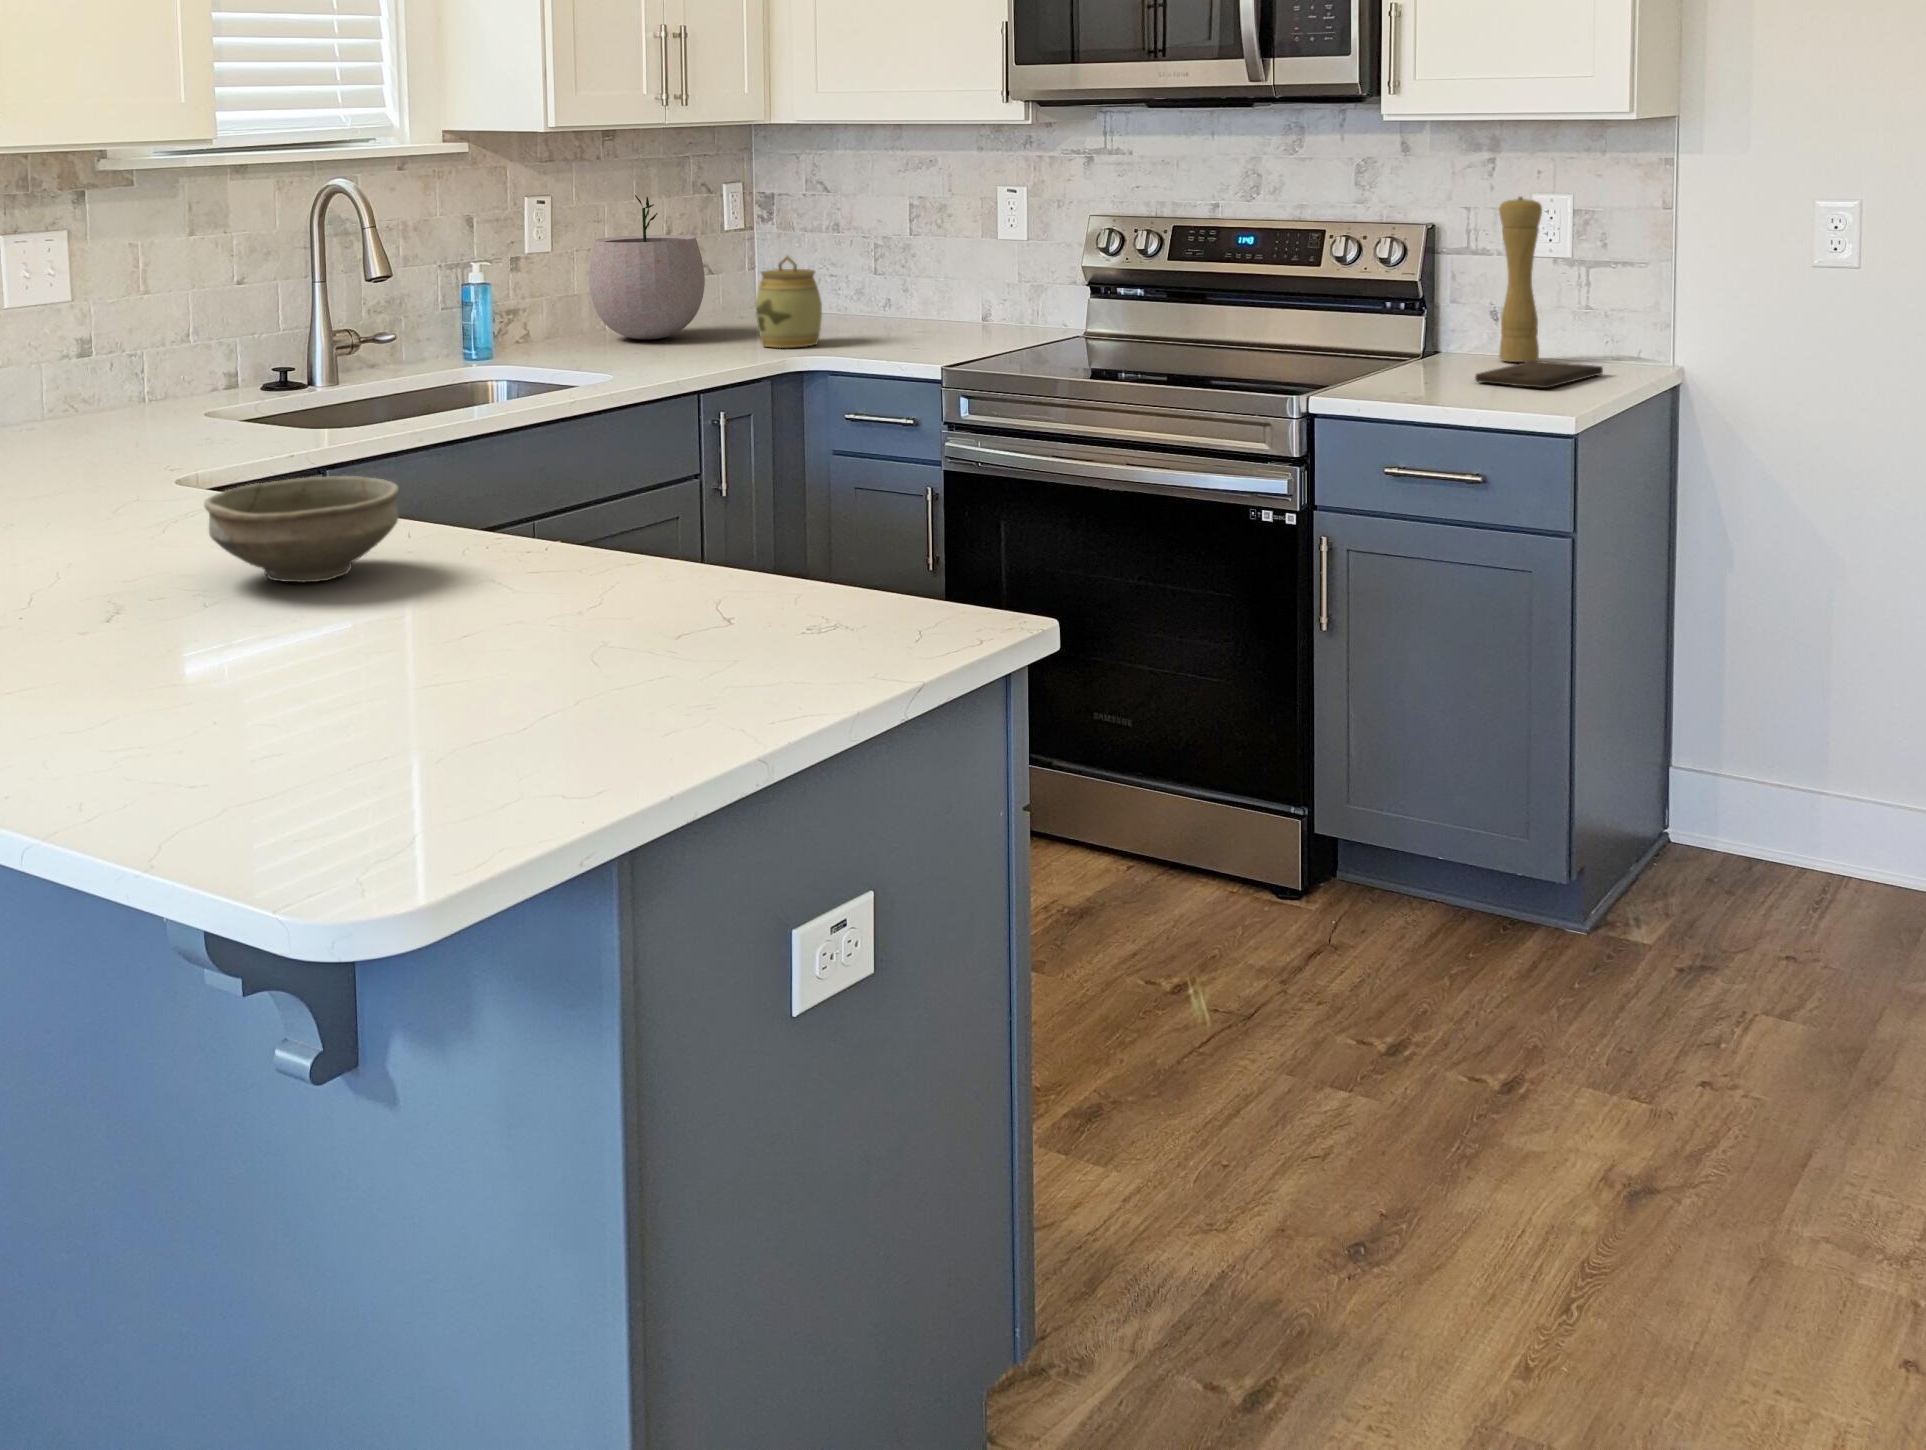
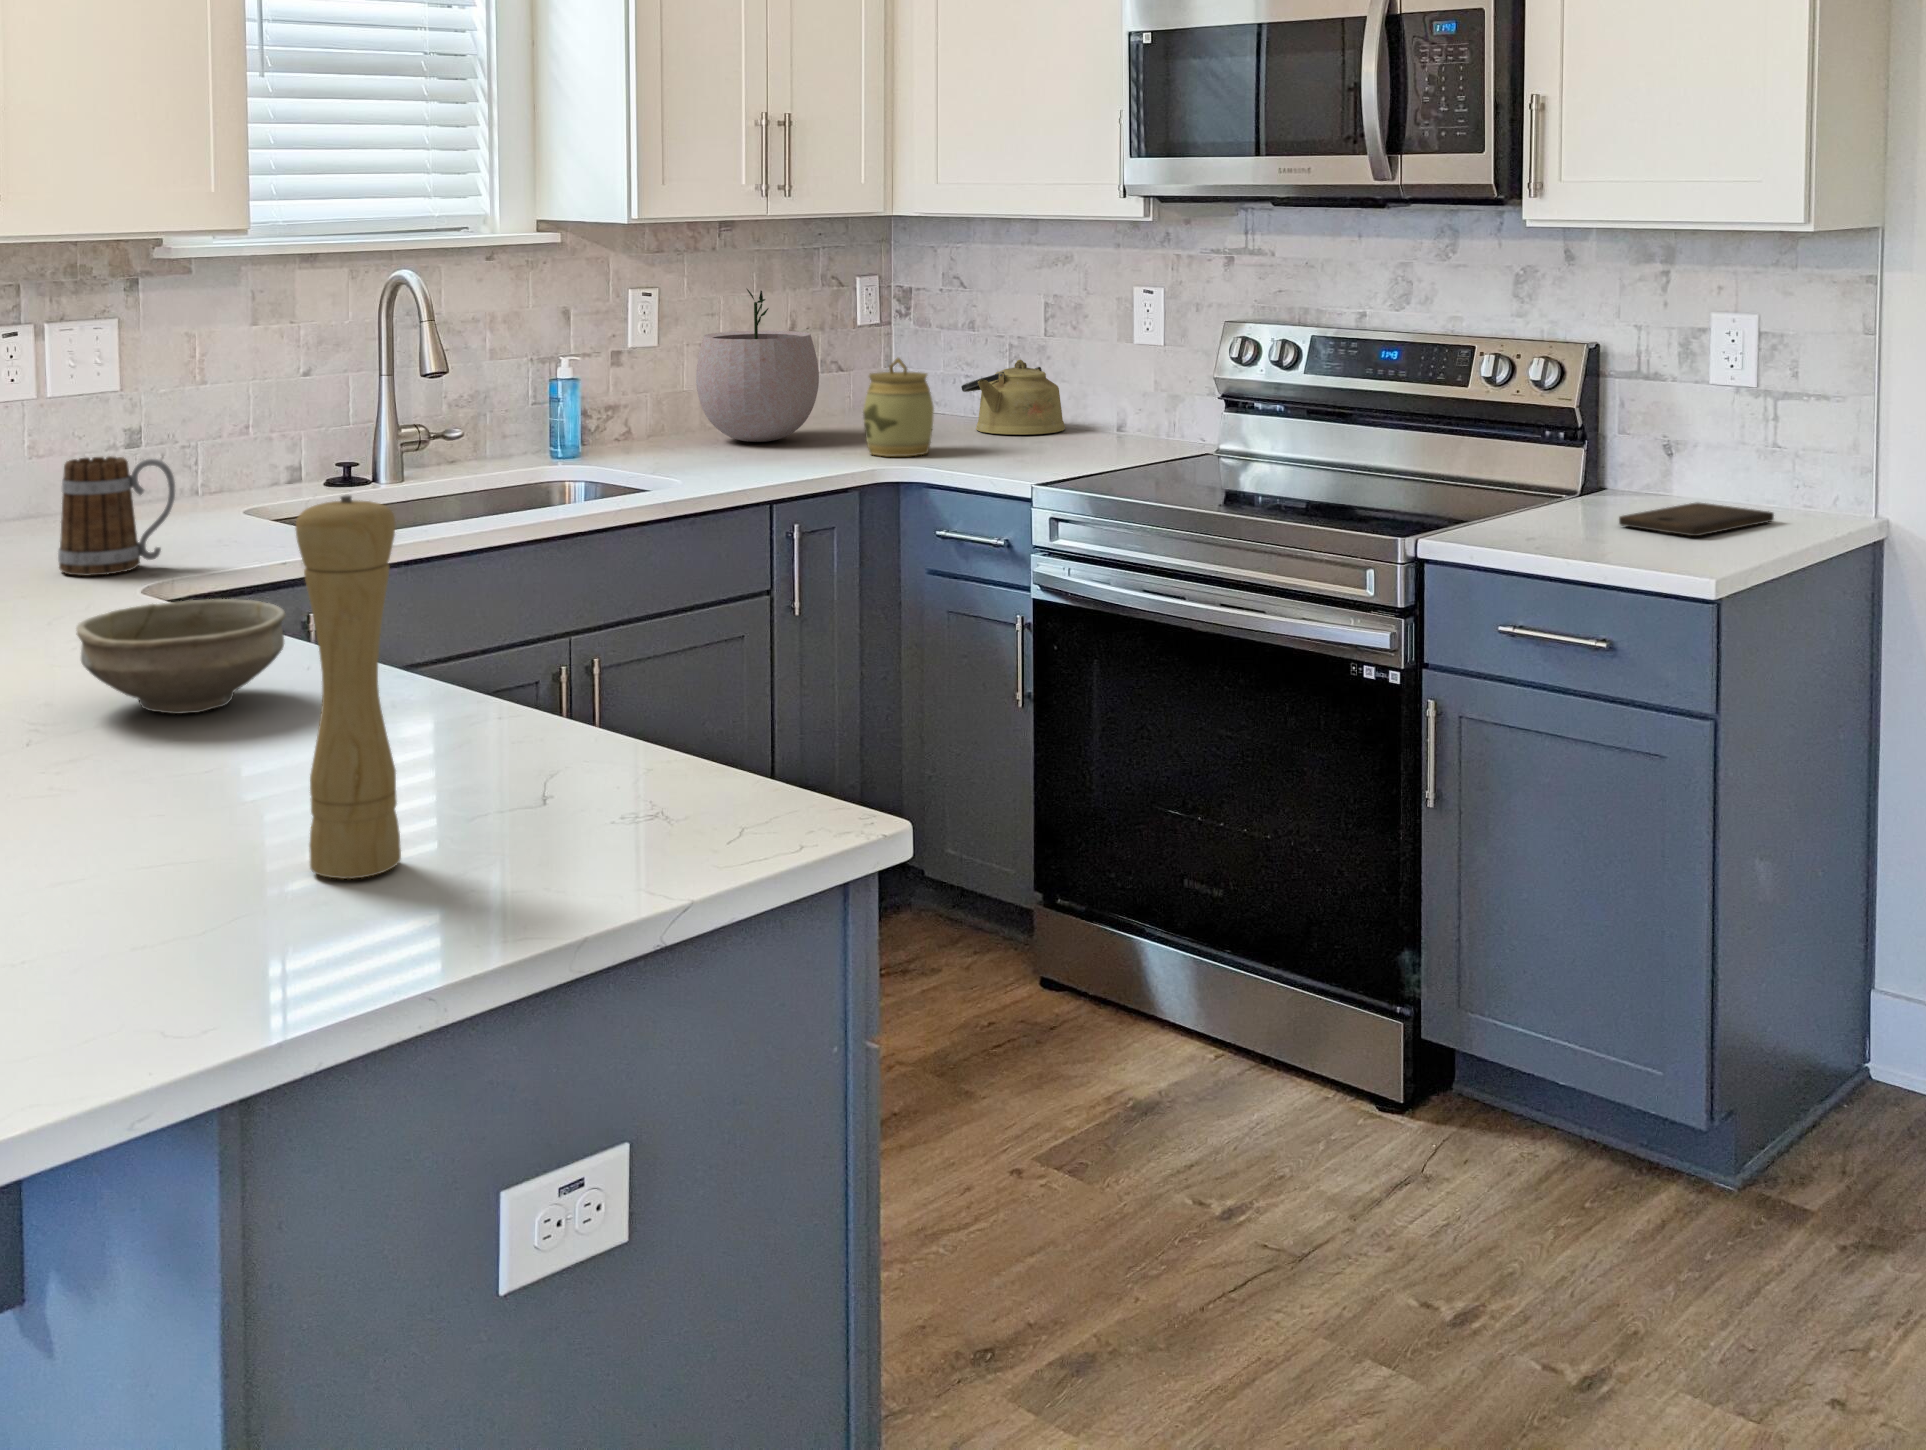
pepper mill: present [1499,197,1542,362] -> present [296,495,401,879]
kettle: none [831,257,928,326] -> present [961,359,1065,435]
mug: none [69,358,180,473] -> present [58,456,175,576]

